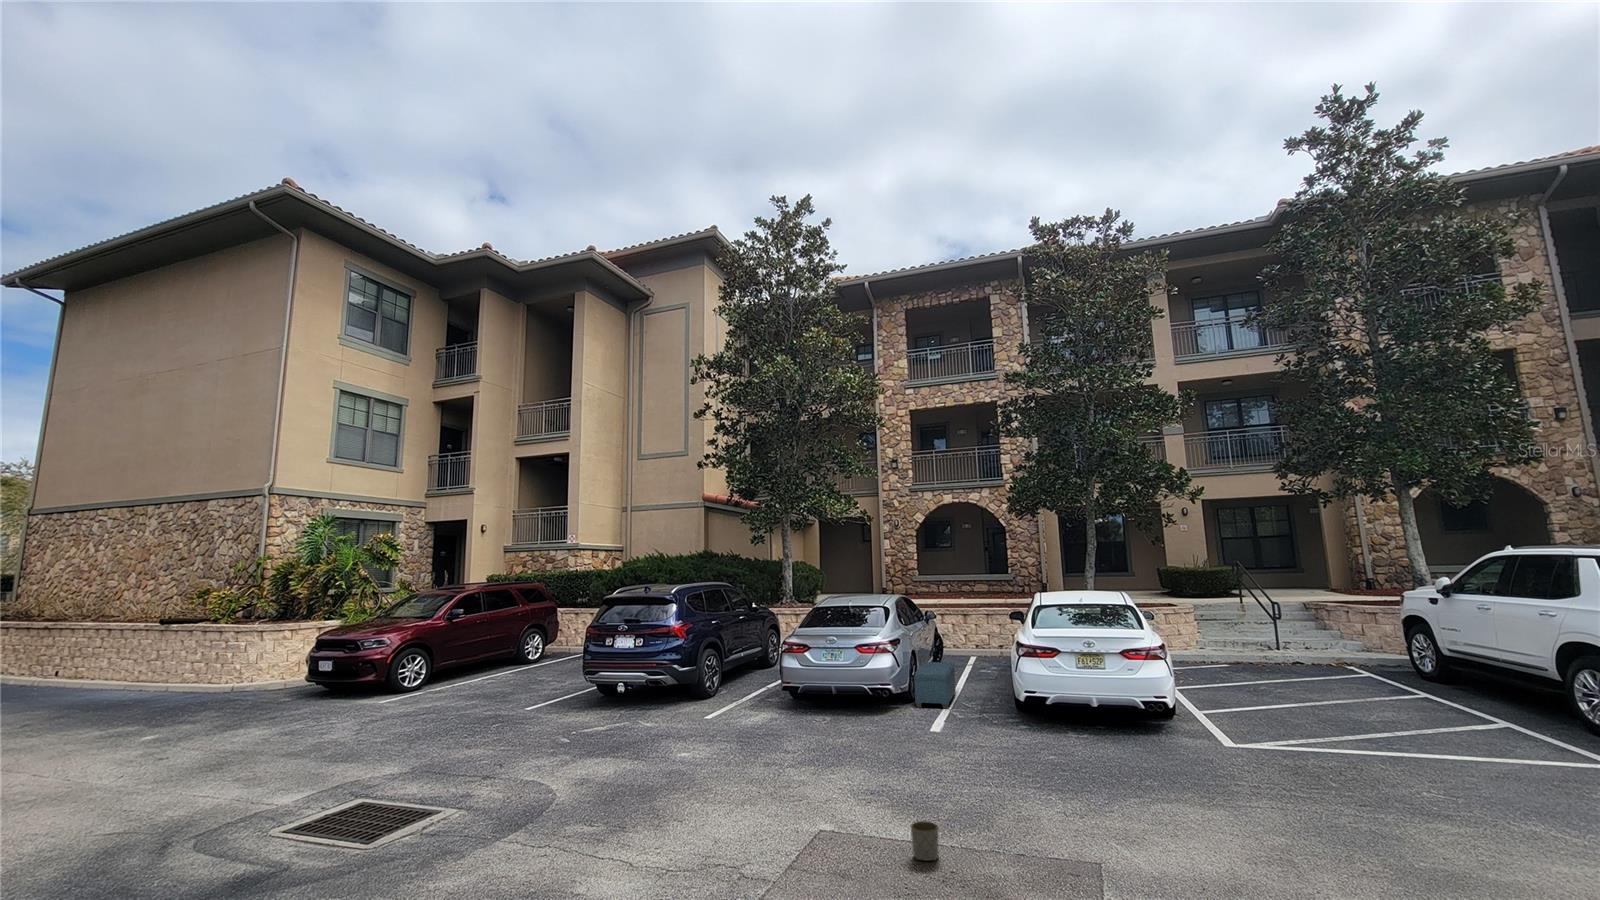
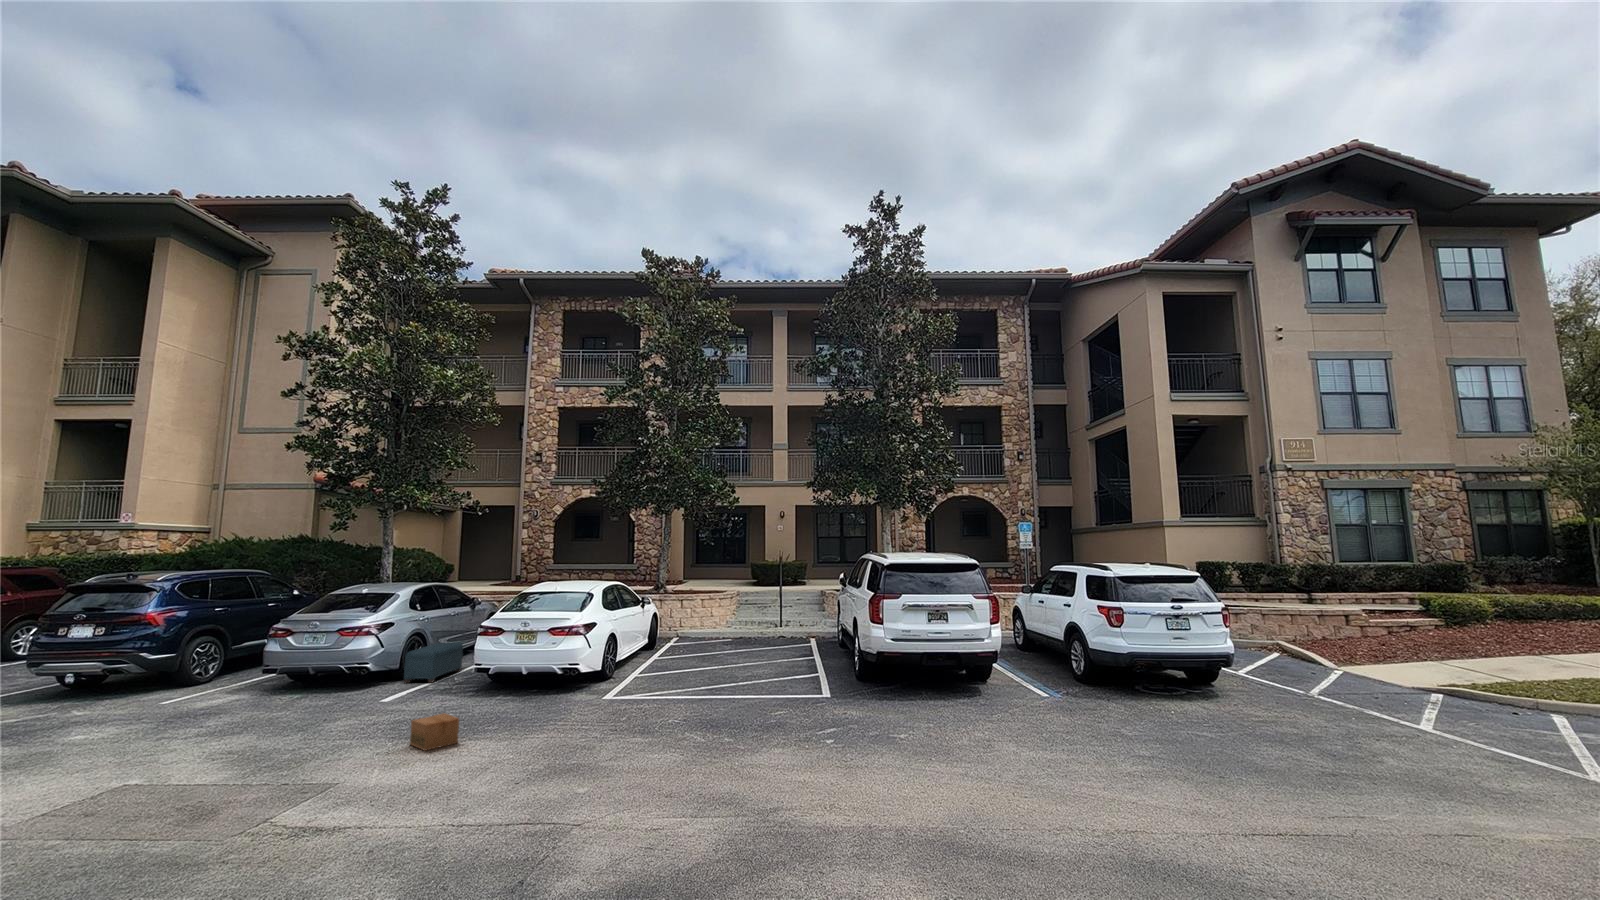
cardboard box: none [1062,756,1125,807] -> present [410,713,459,750]
planter: present [911,821,939,861] -> none [185,771,216,803]

